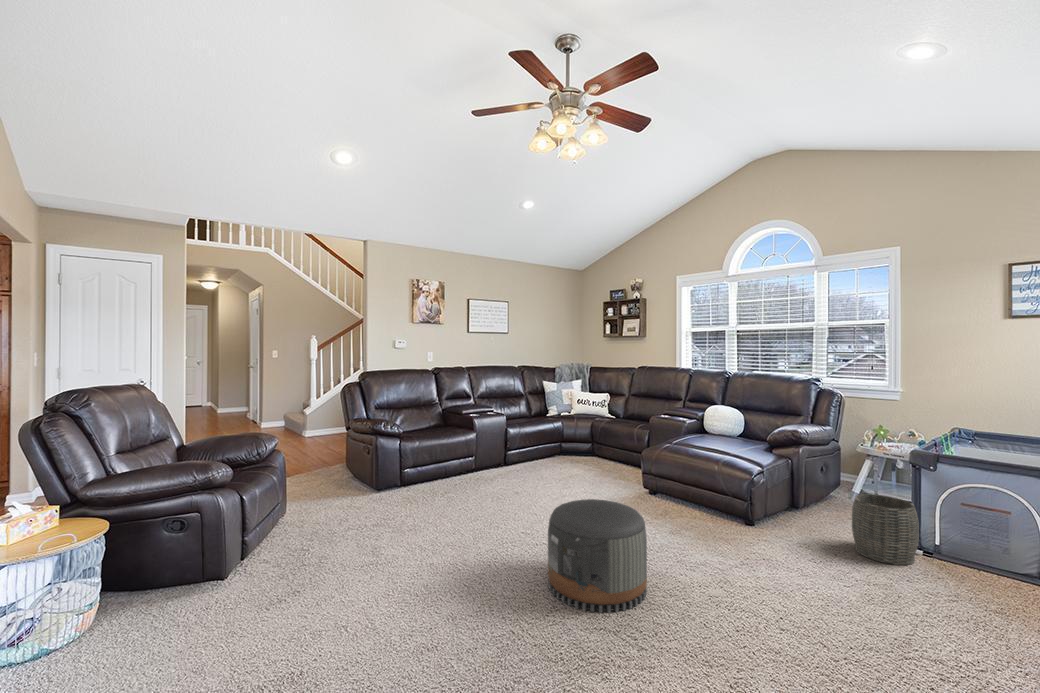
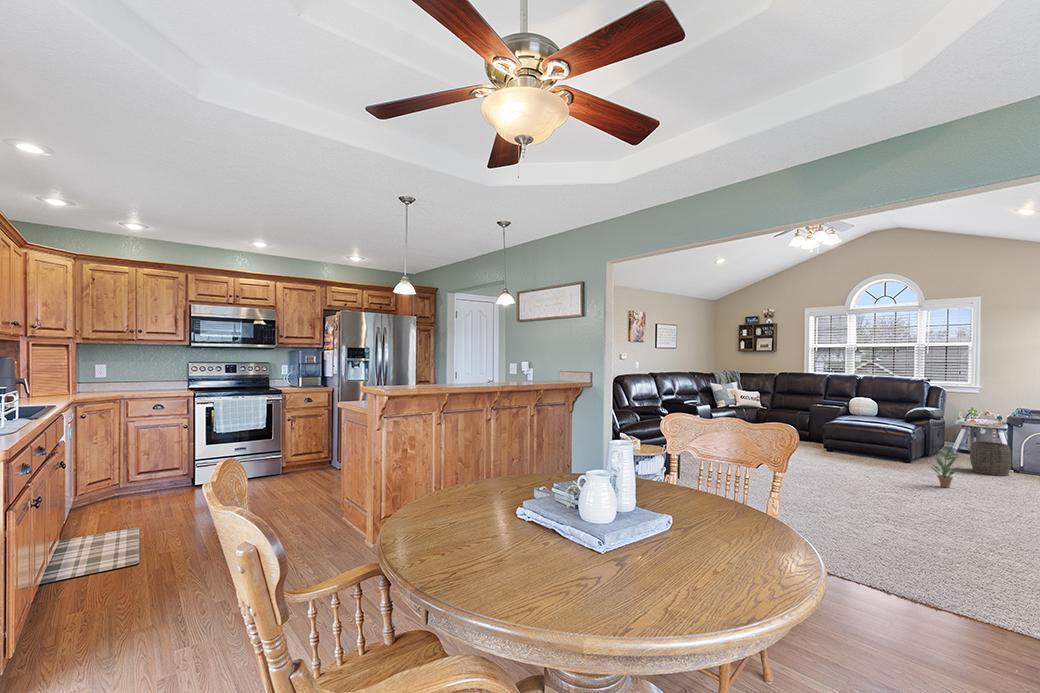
pouf: present [548,499,647,613] -> none [818,436,878,483]
potted plant: none [741,535,795,623] -> present [932,448,958,488]

